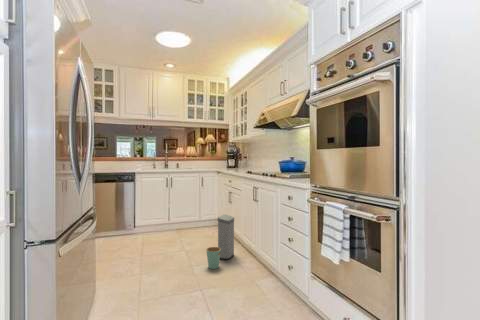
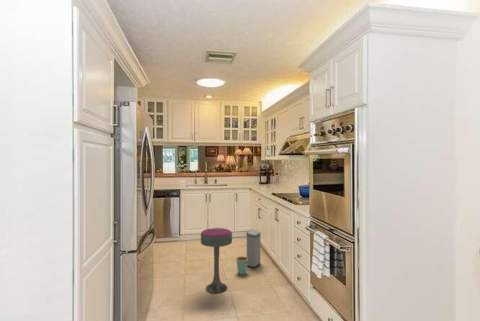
bar stool: none [162,211,203,295] -> present [201,228,232,293]

